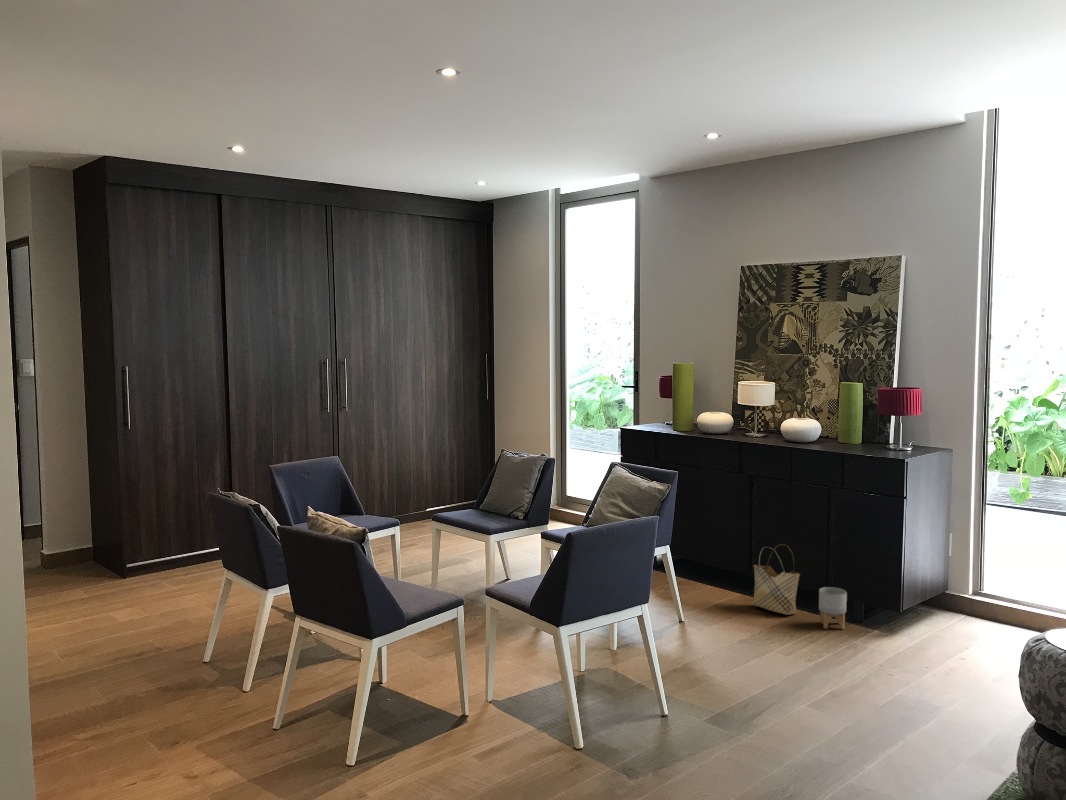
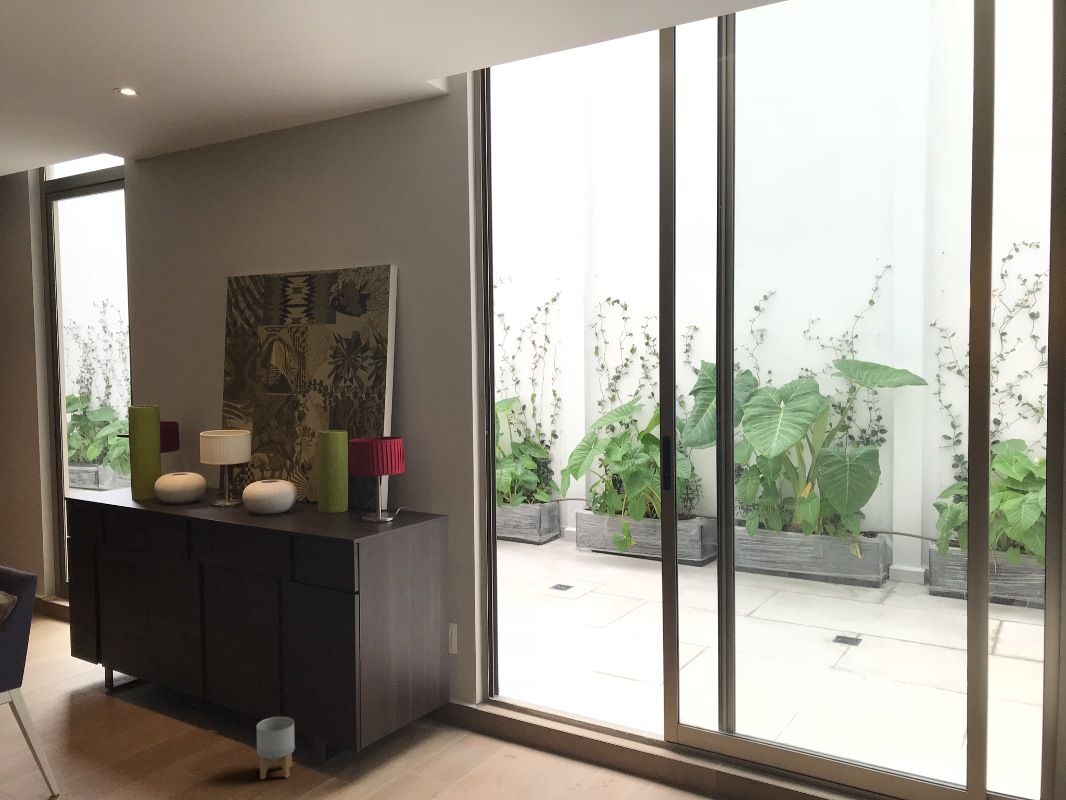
woven basket: present [752,544,800,615] -> none [188,656,246,759]

